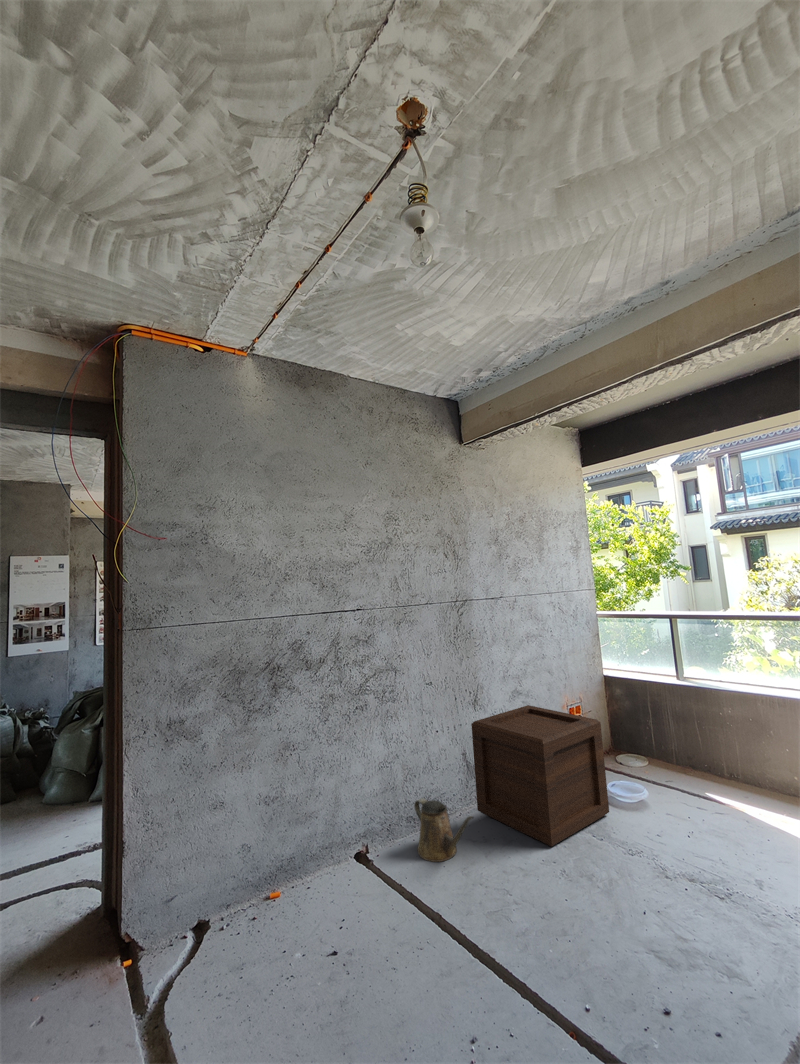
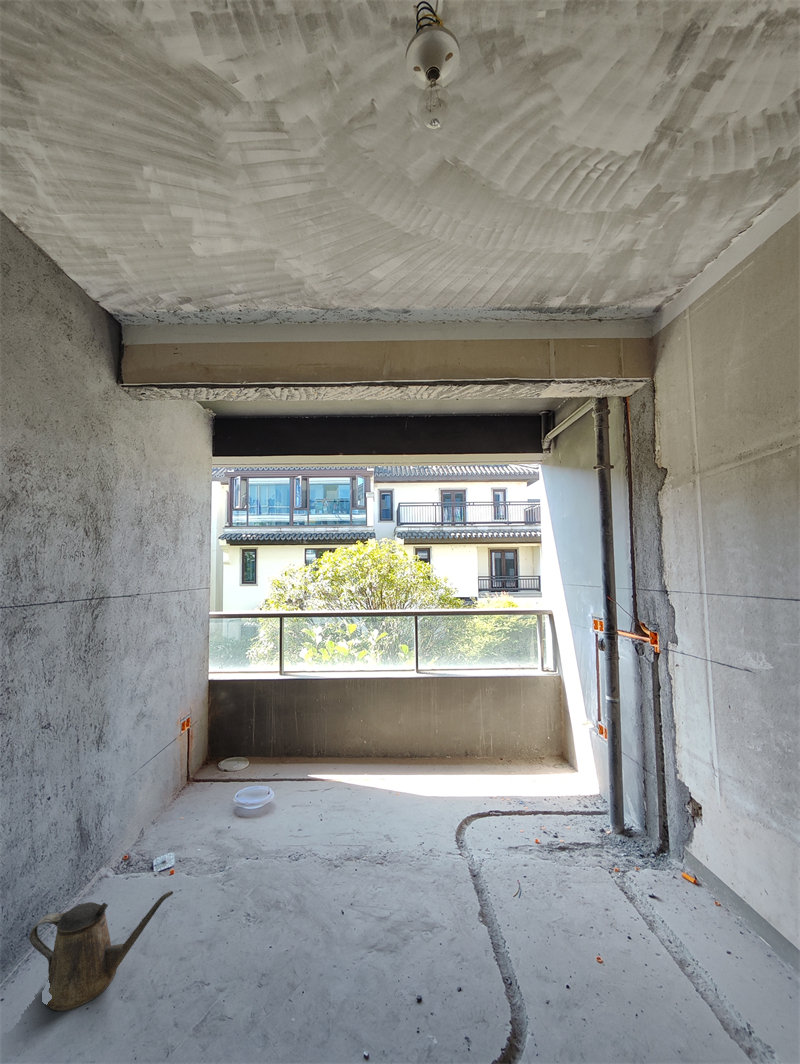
wooden crate: present [471,705,609,847] -> none [102,723,256,895]

